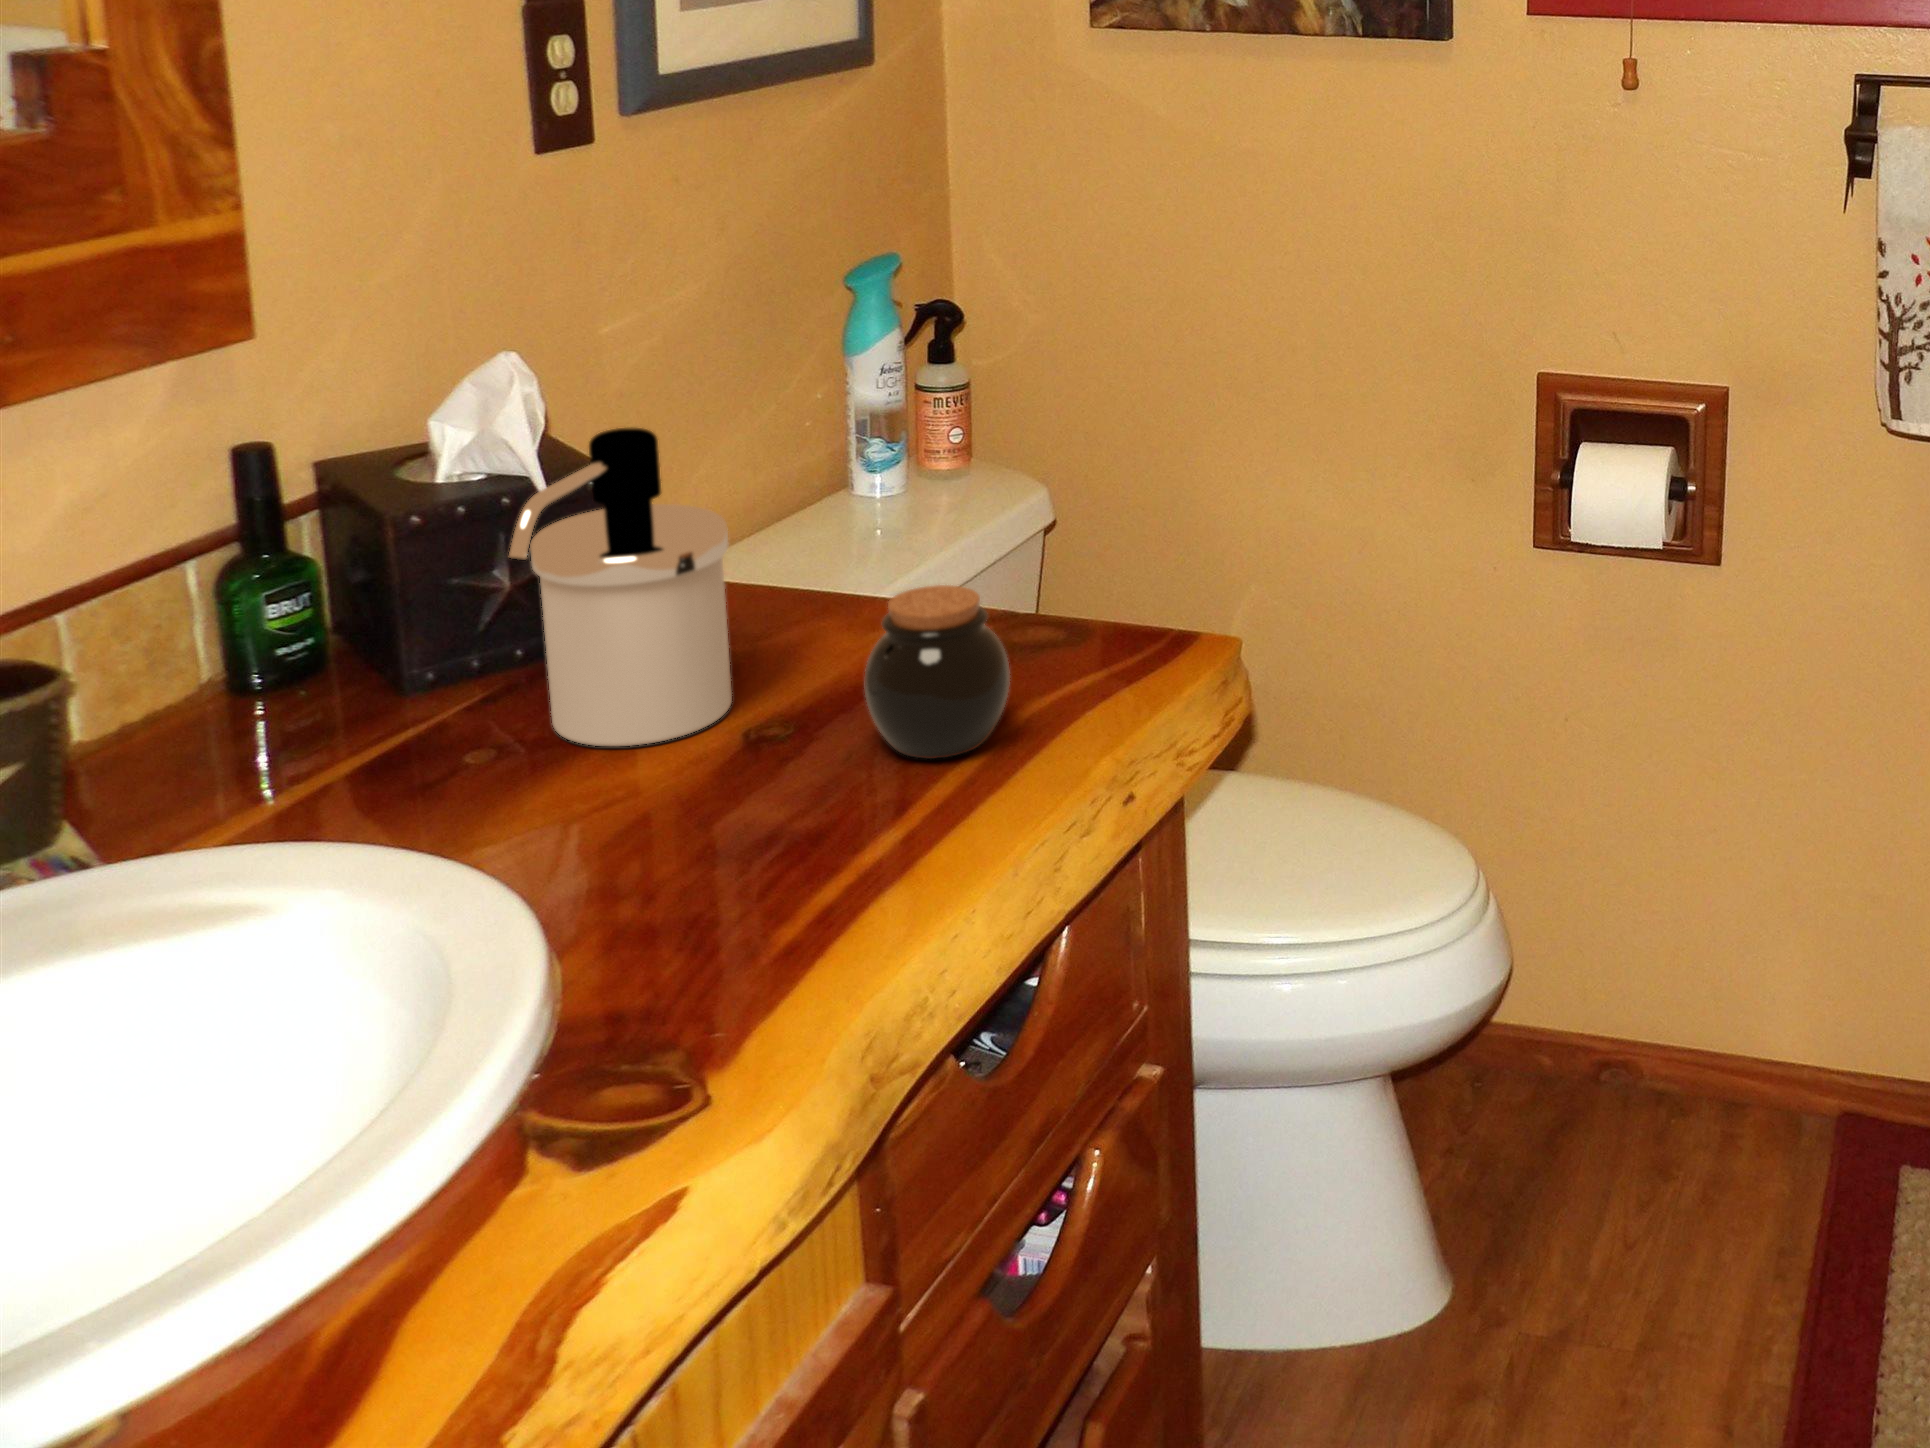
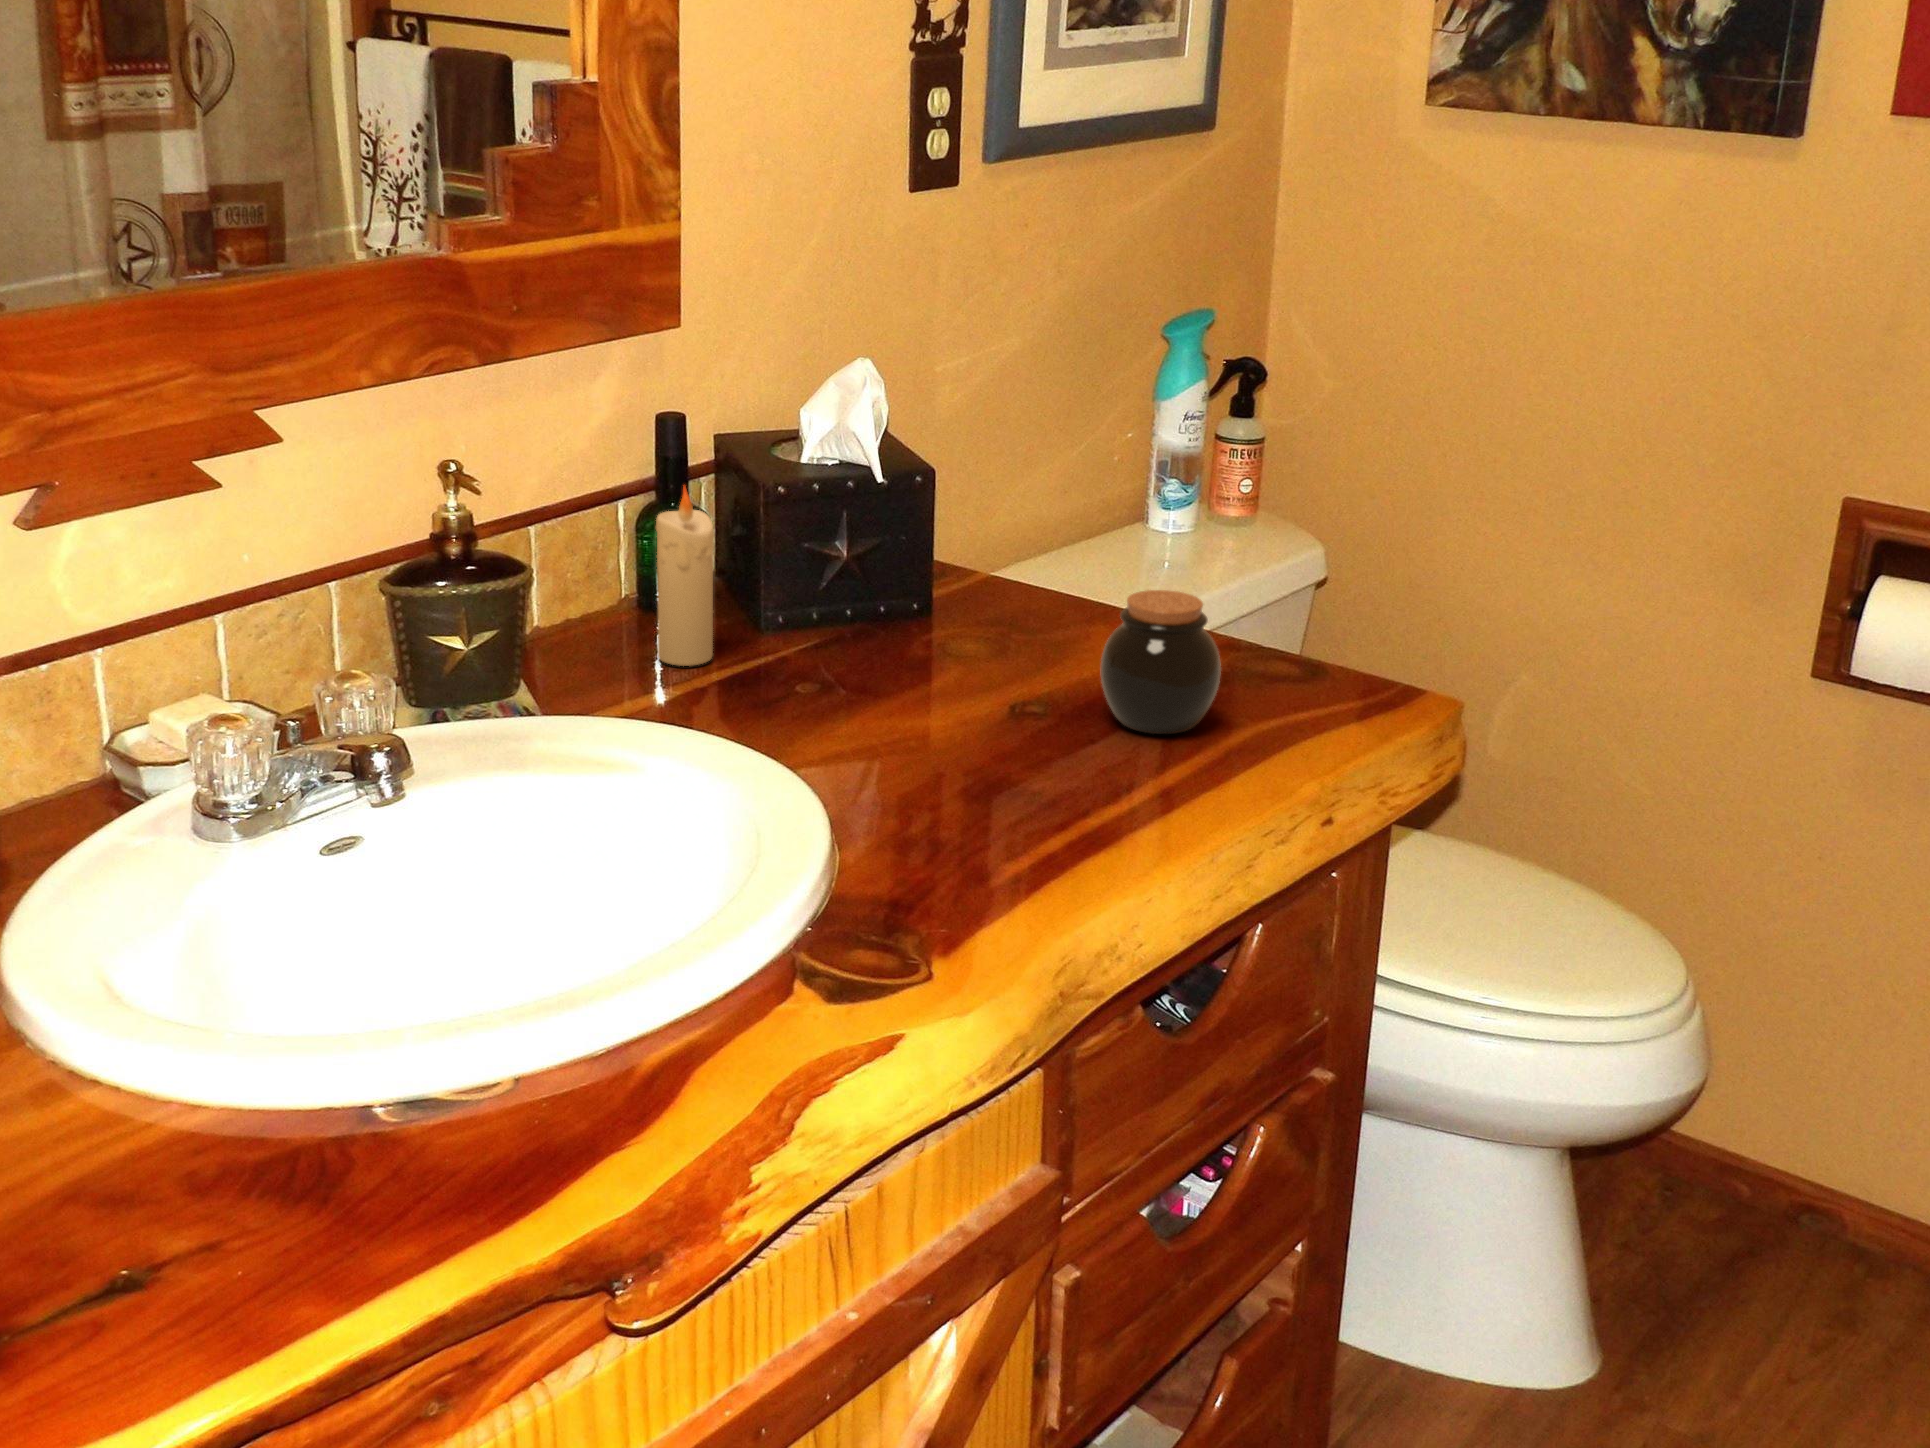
soap dispenser: present [509,427,732,746] -> none [846,426,1012,684]
candle: none [231,548,335,784] -> present [656,485,714,666]

